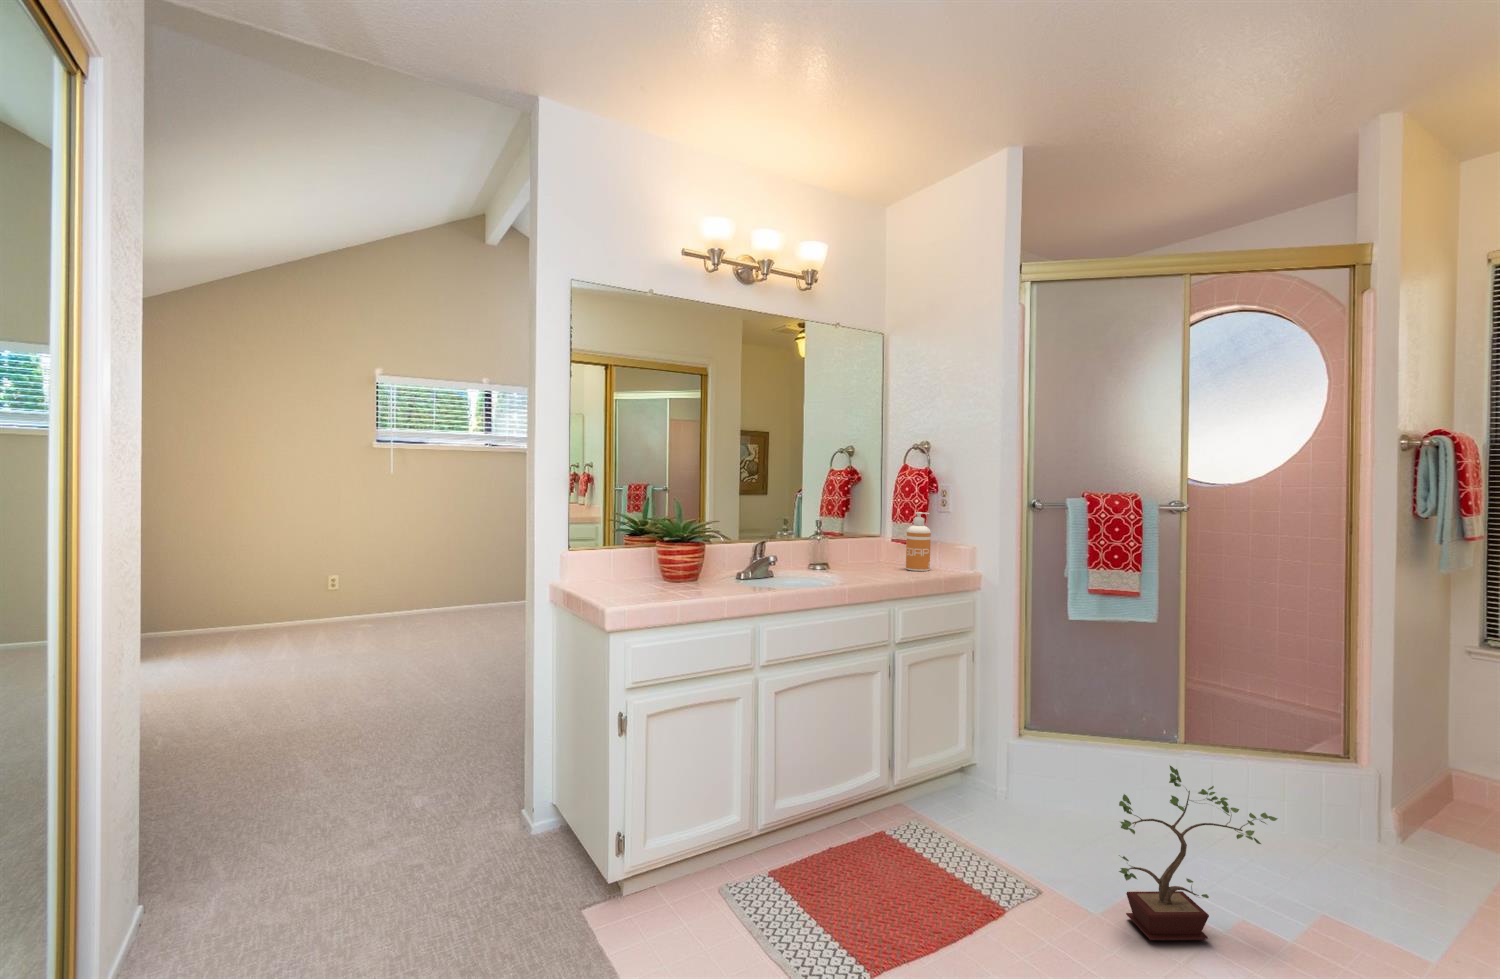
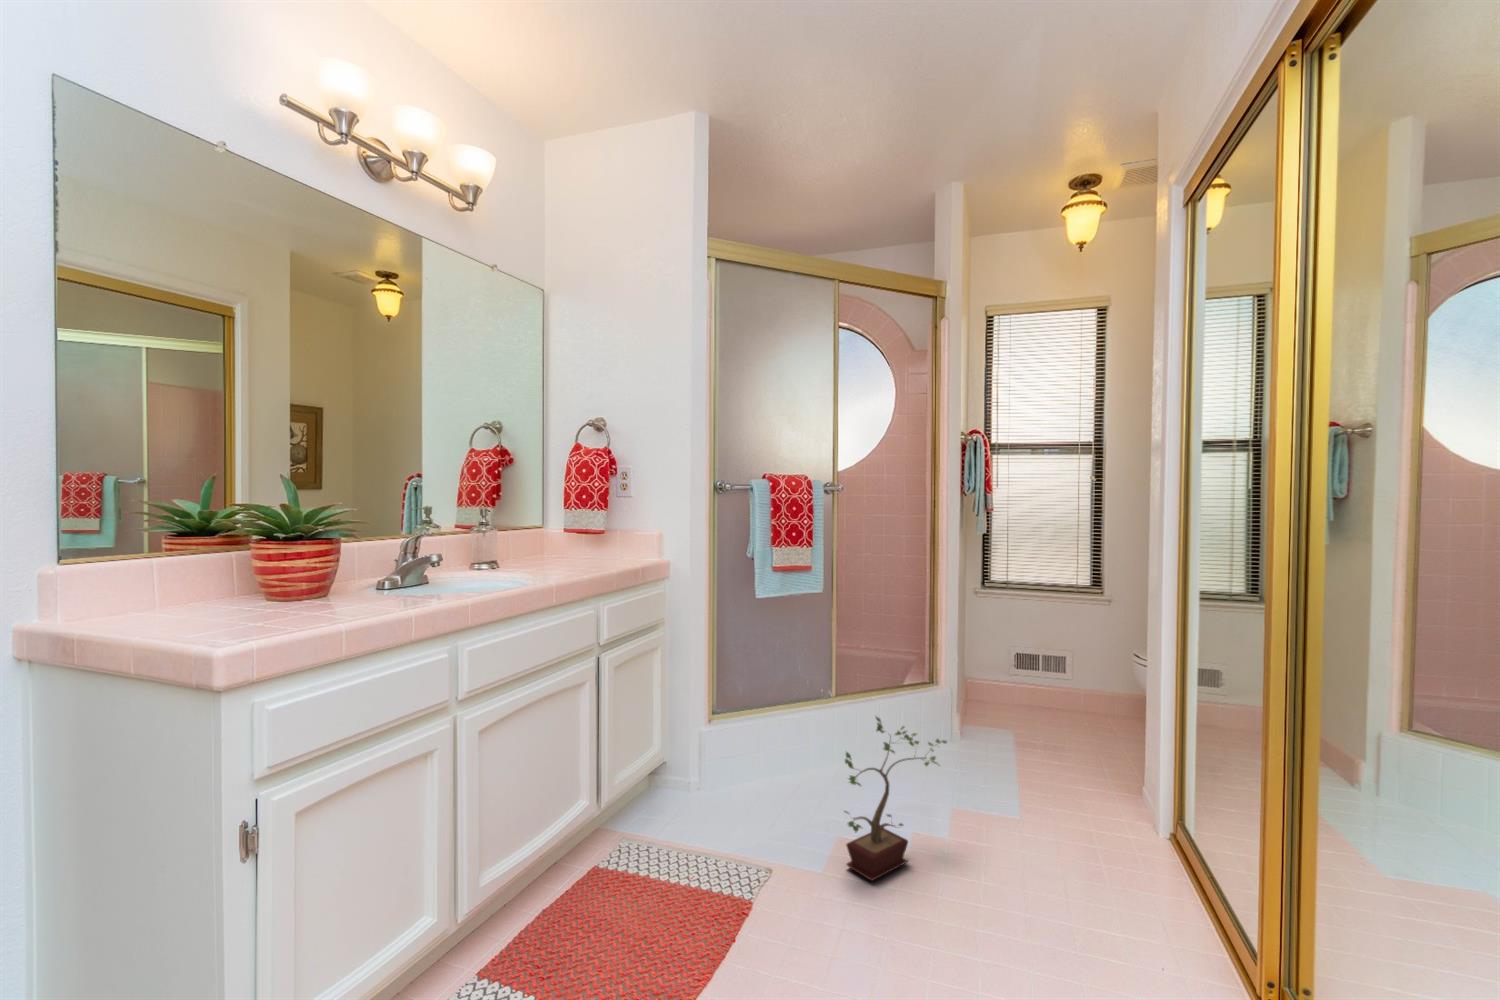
soap dispenser: present [906,512,931,571] -> none [586,496,613,562]

